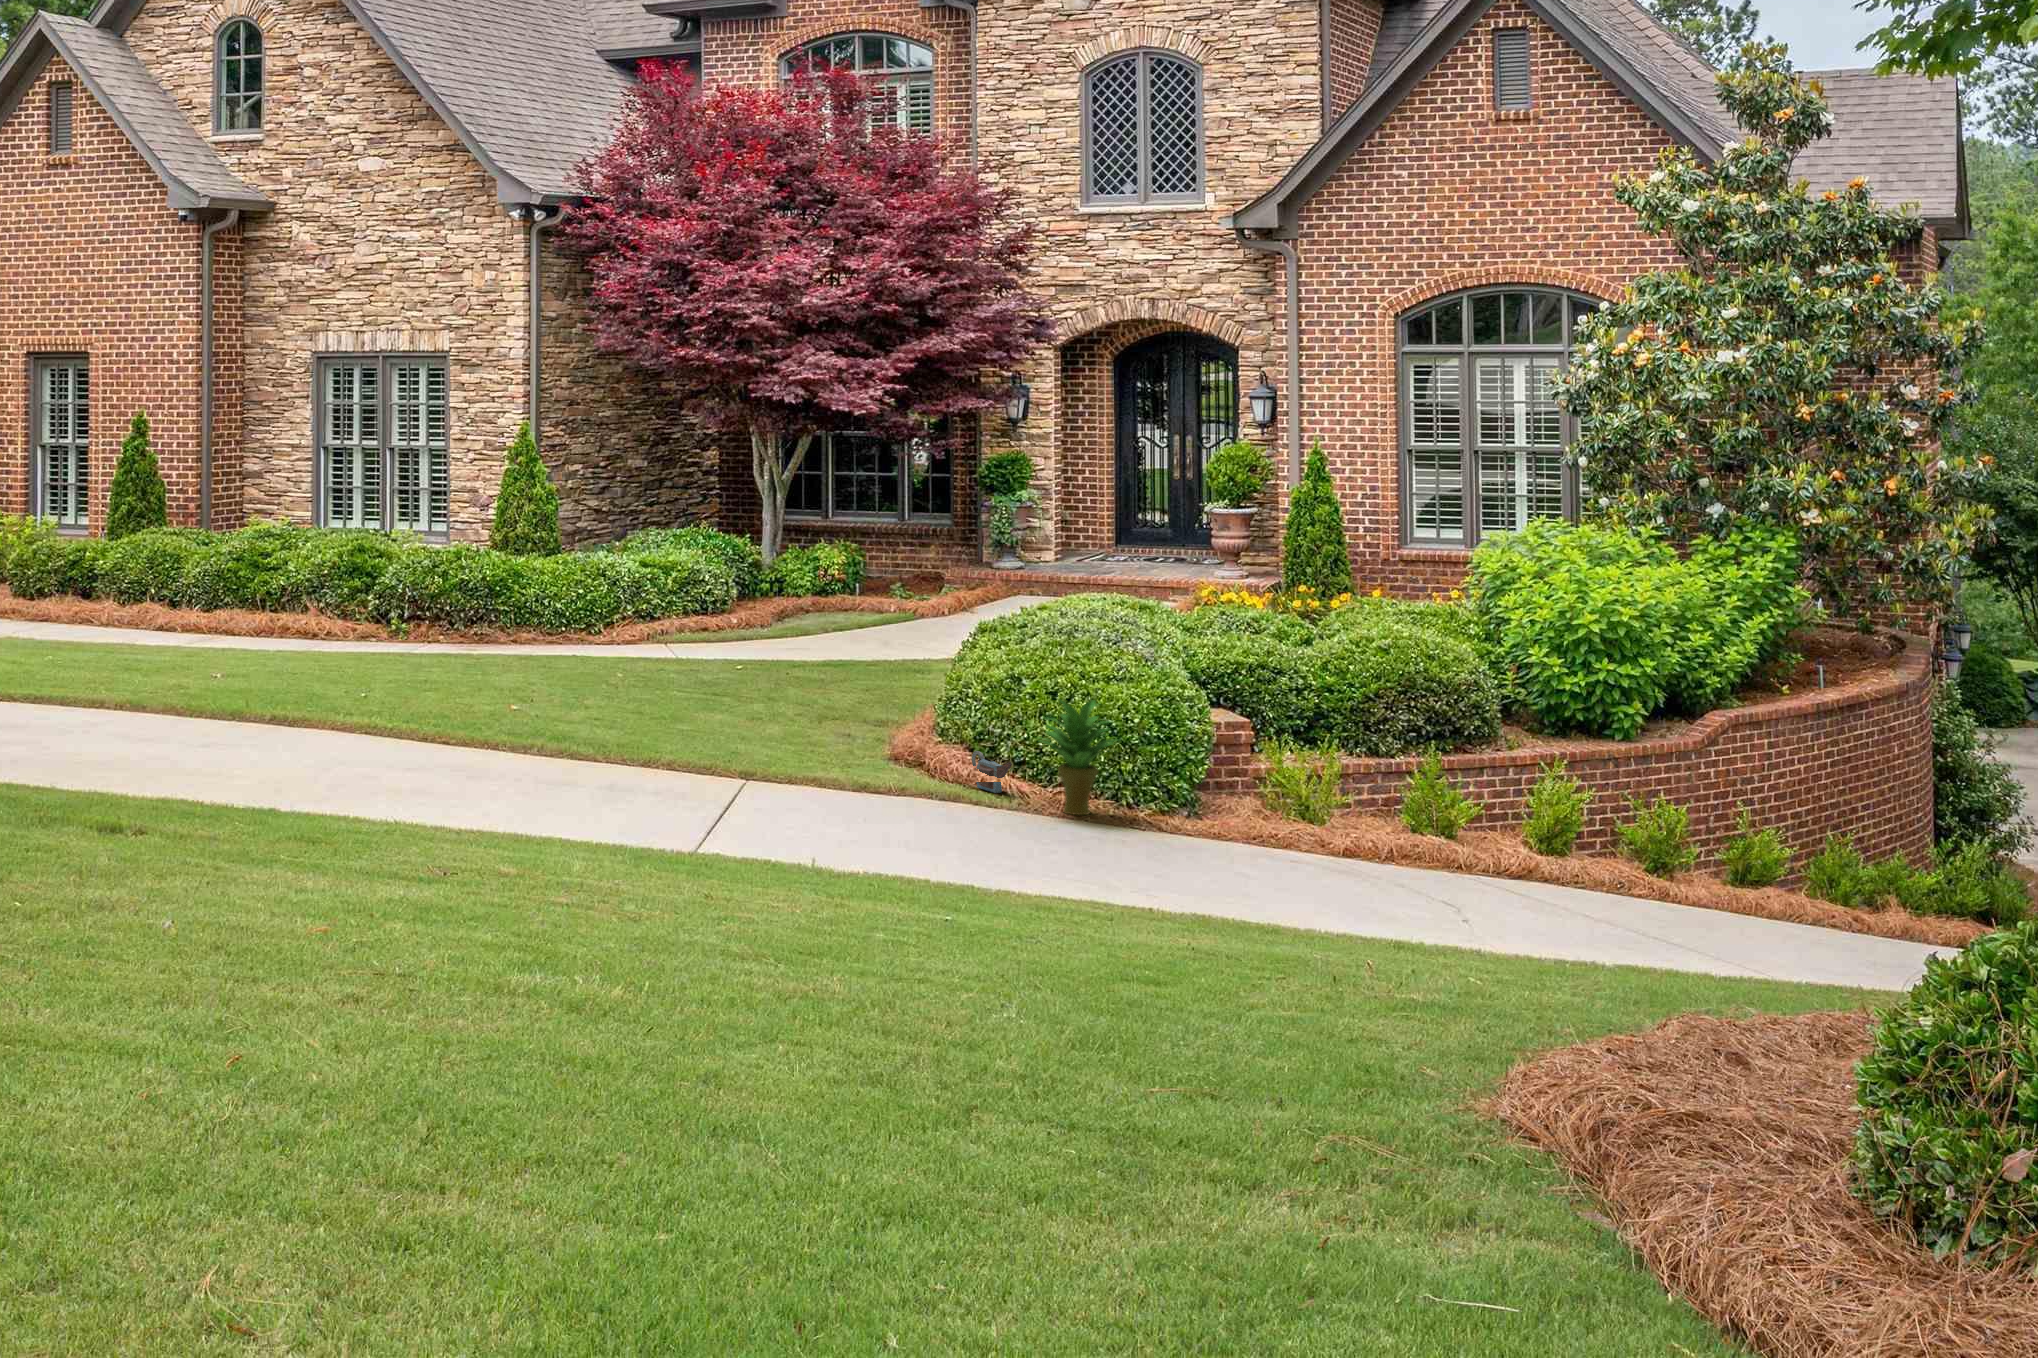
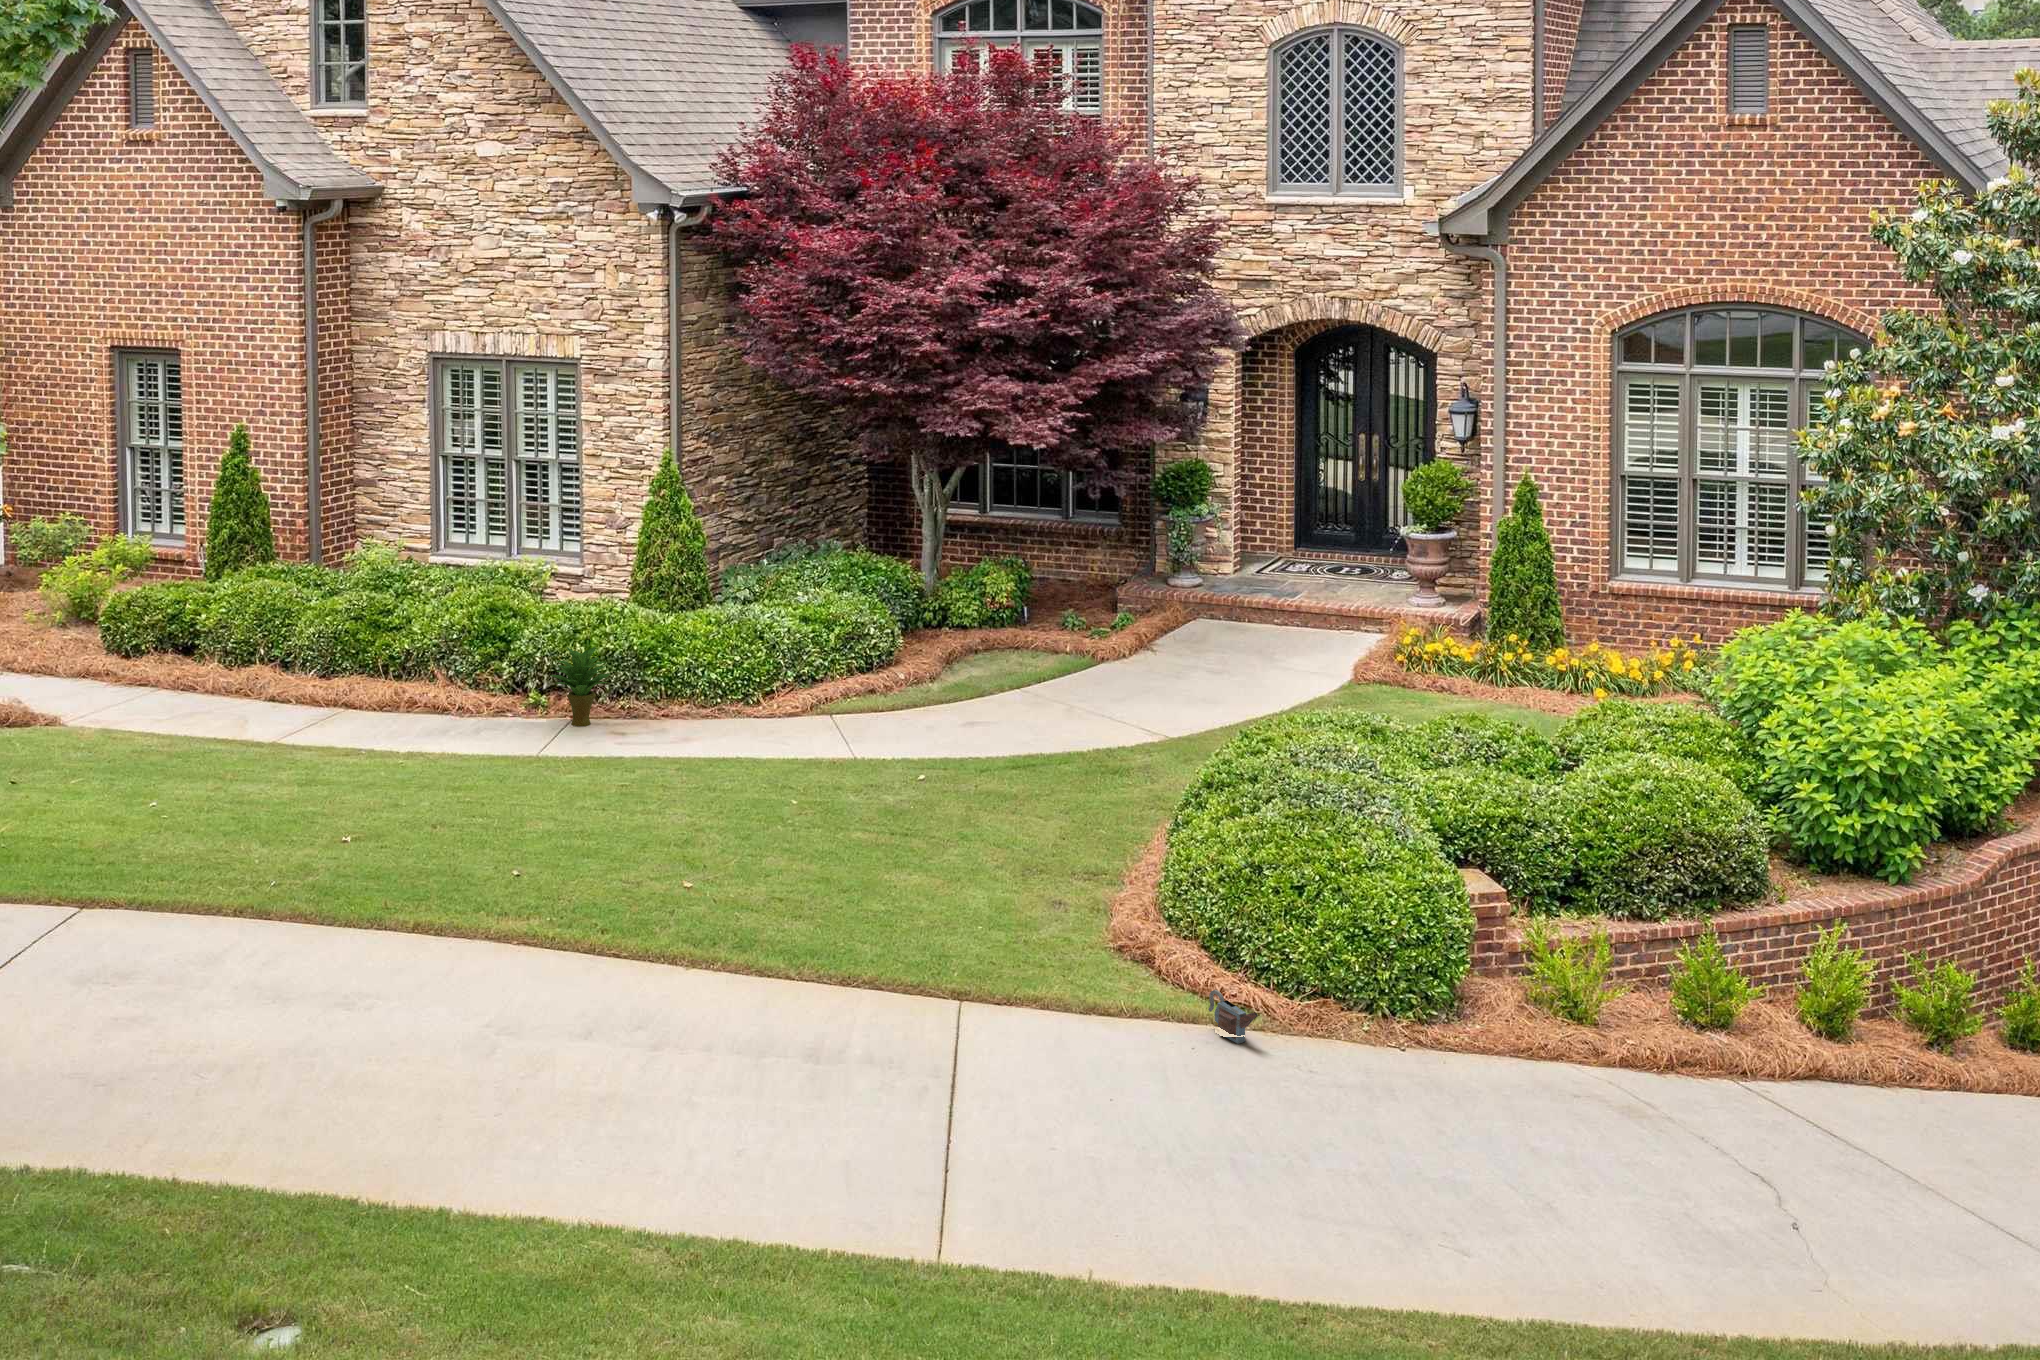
potted plant: present [1041,700,1115,815] -> present [551,647,610,727]

